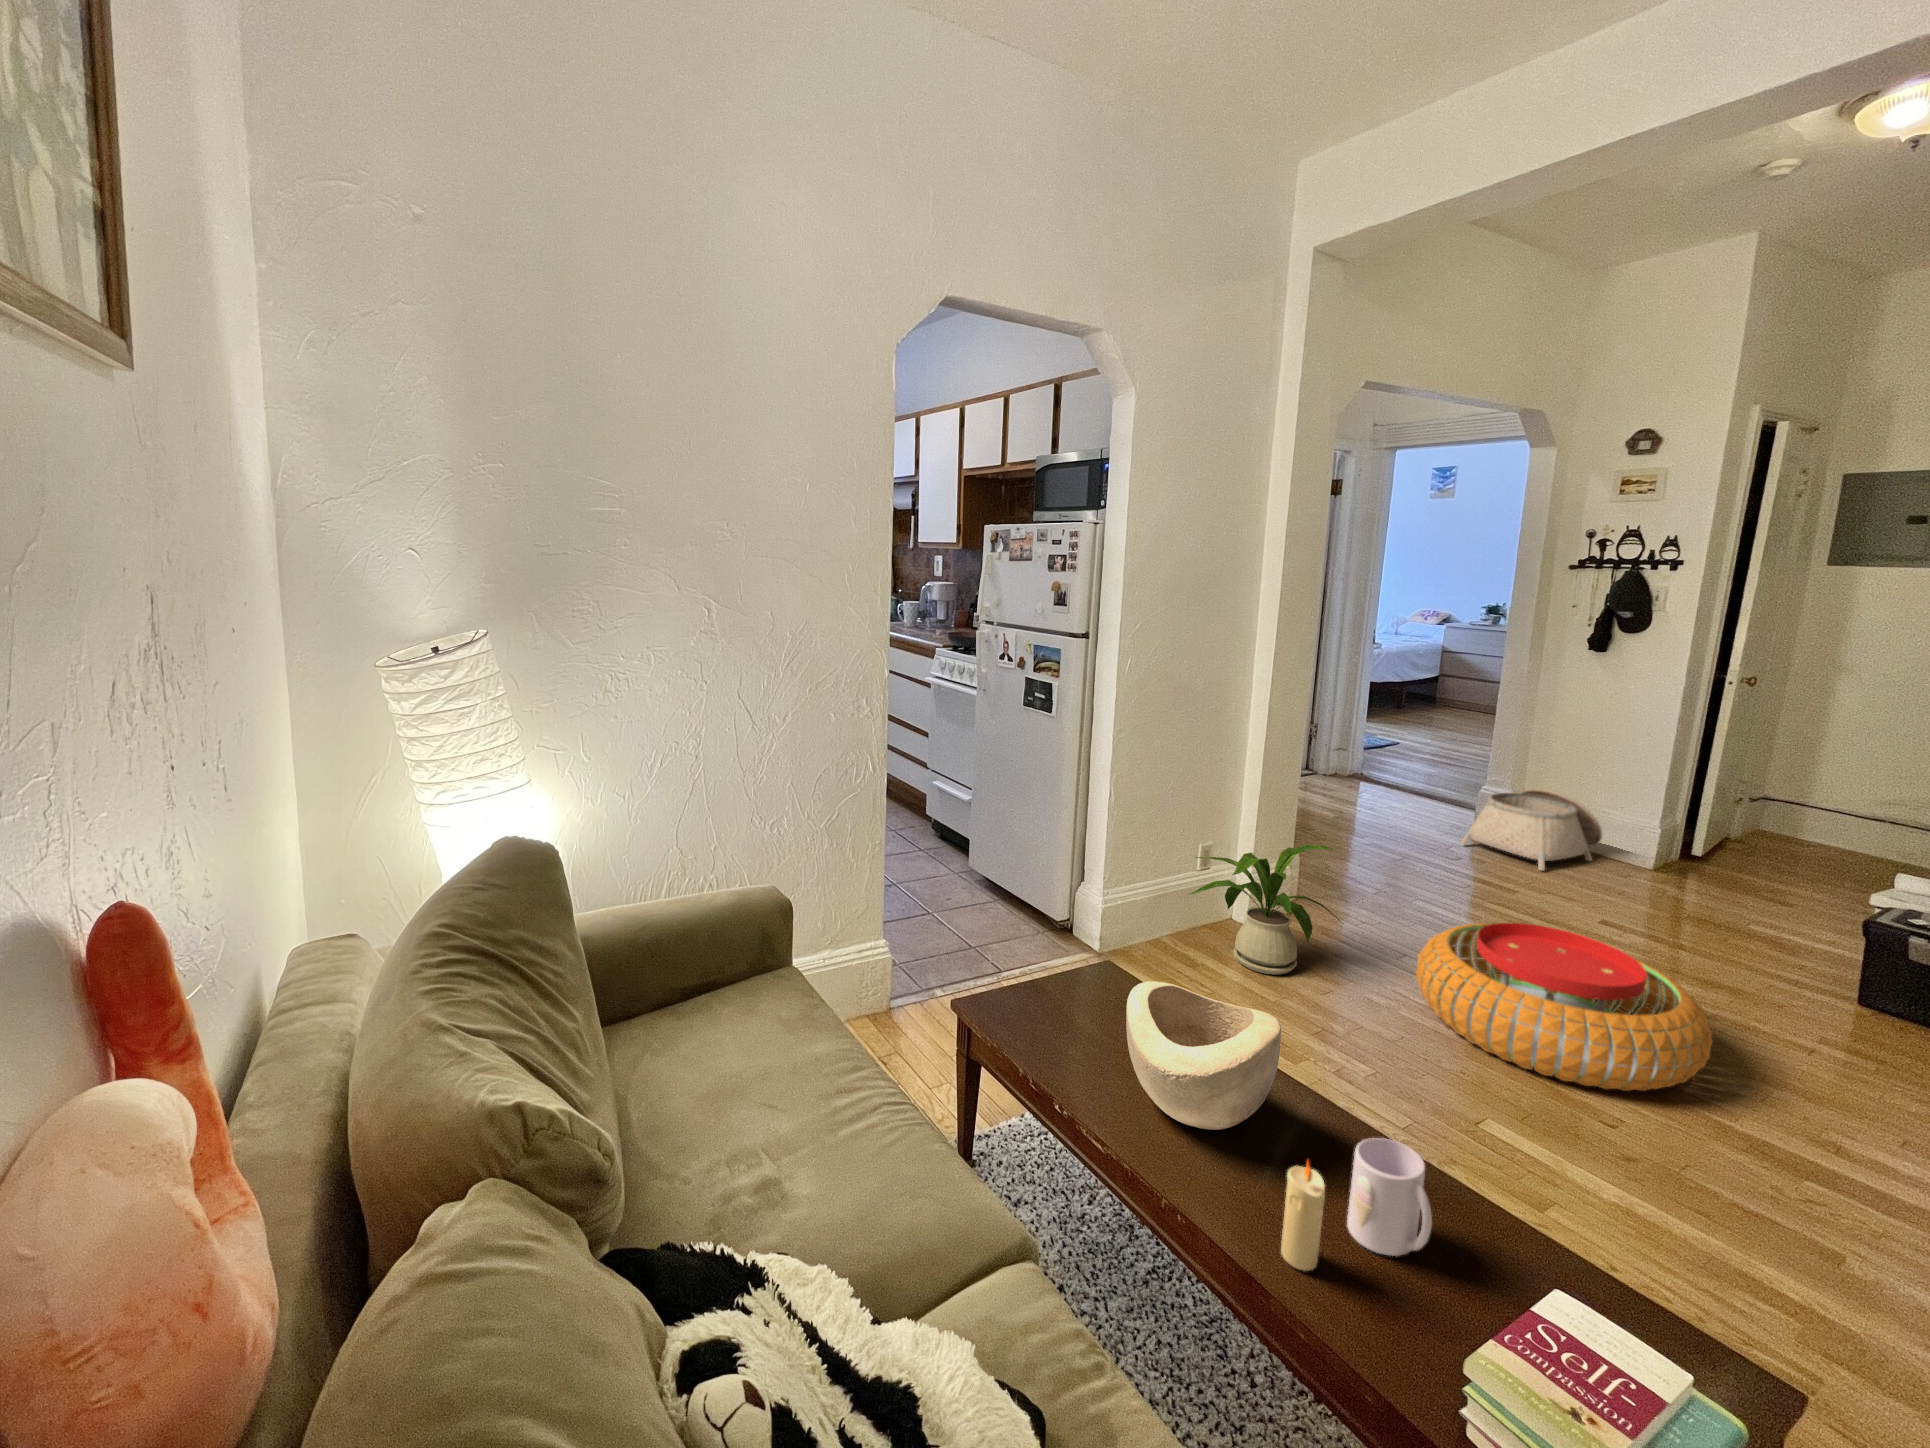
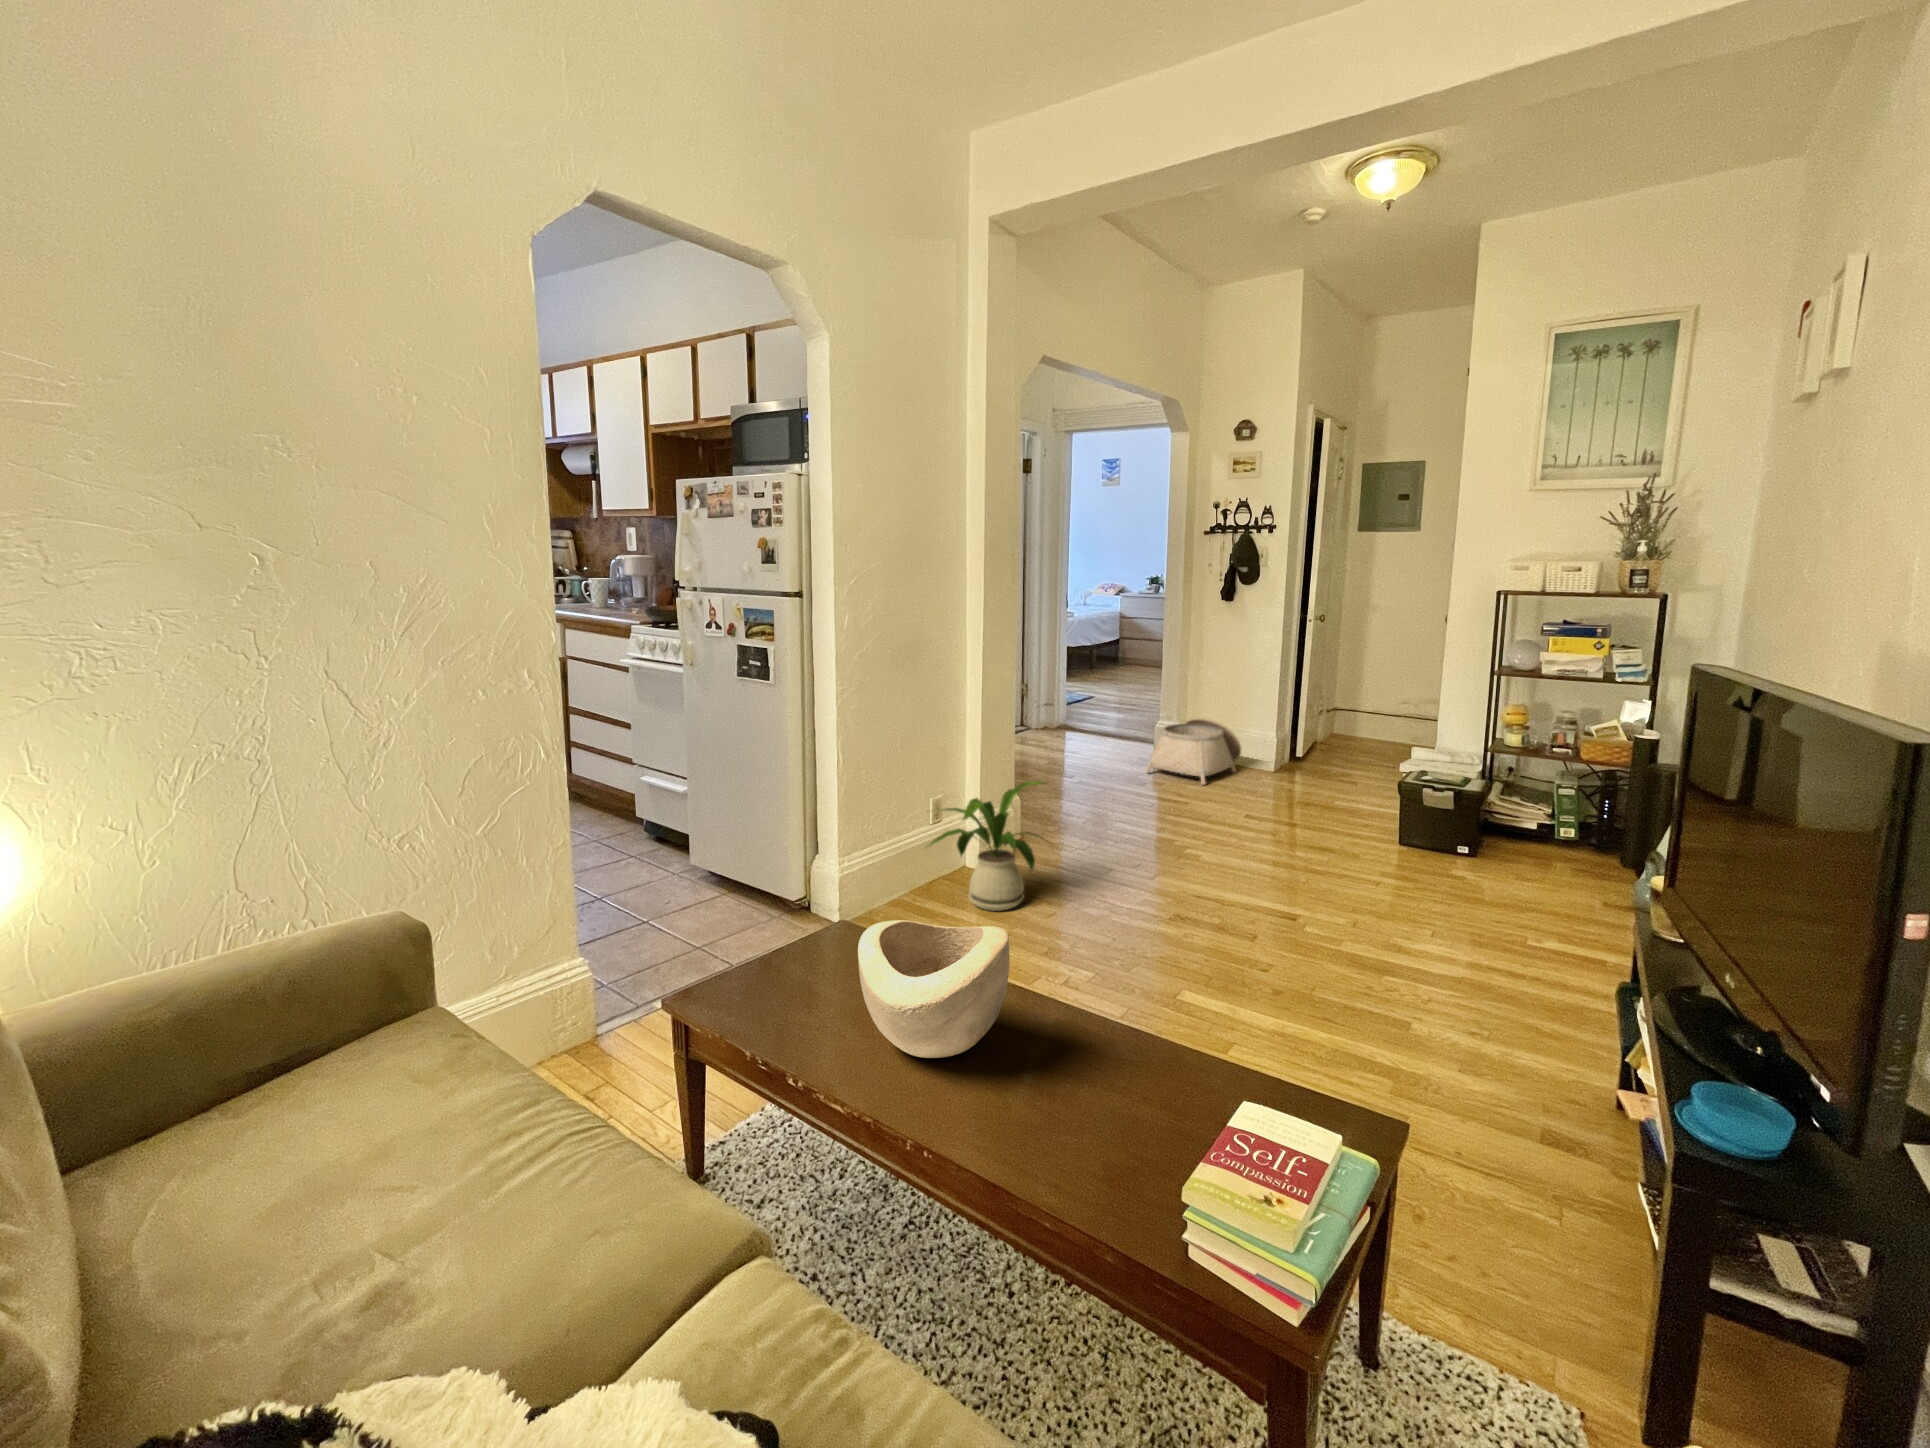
pouf: present [1416,923,1712,1091] -> none [1120,823,1323,946]
mug: present [1347,1138,1432,1256] -> none [1079,1015,1148,1123]
candle: present [1281,1161,1325,1271] -> none [1023,1051,1057,1162]

